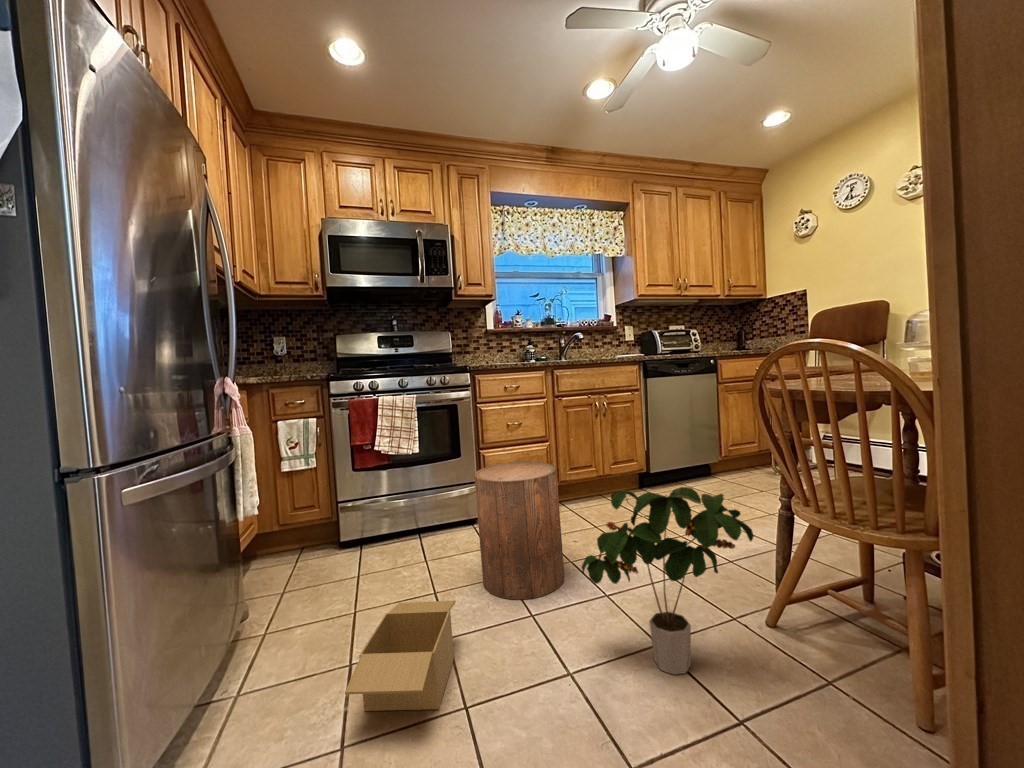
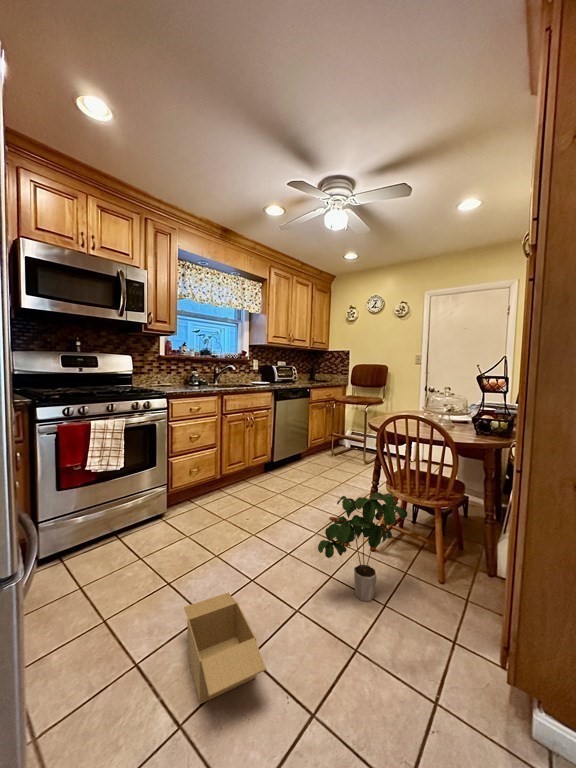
stool: present [474,462,564,600] -> none [210,473,271,579]

